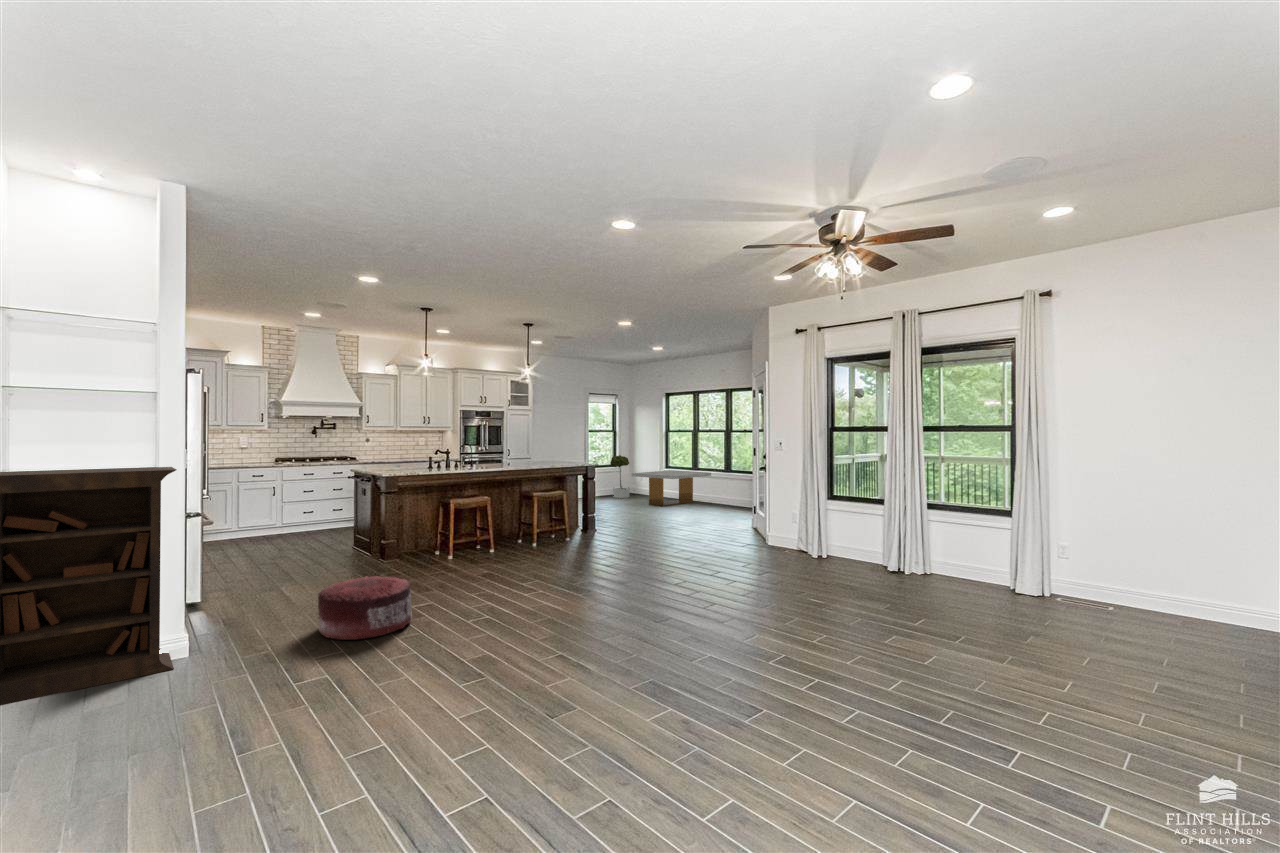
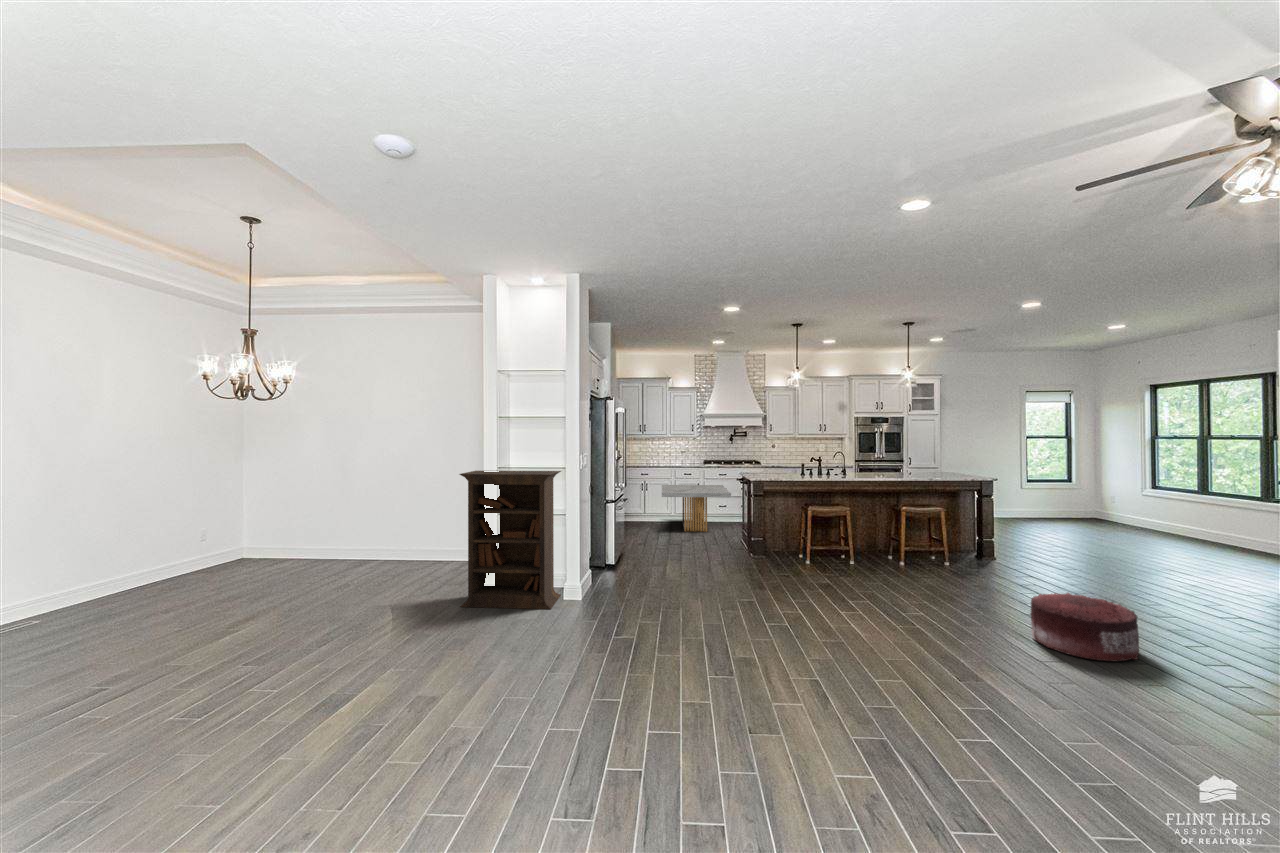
potted tree: present [610,455,630,498] -> none [1058,466,1089,520]
coffee table: present [632,470,711,507] -> present [662,485,731,532]
pouf: present [318,576,412,640] -> present [1030,593,1139,661]

